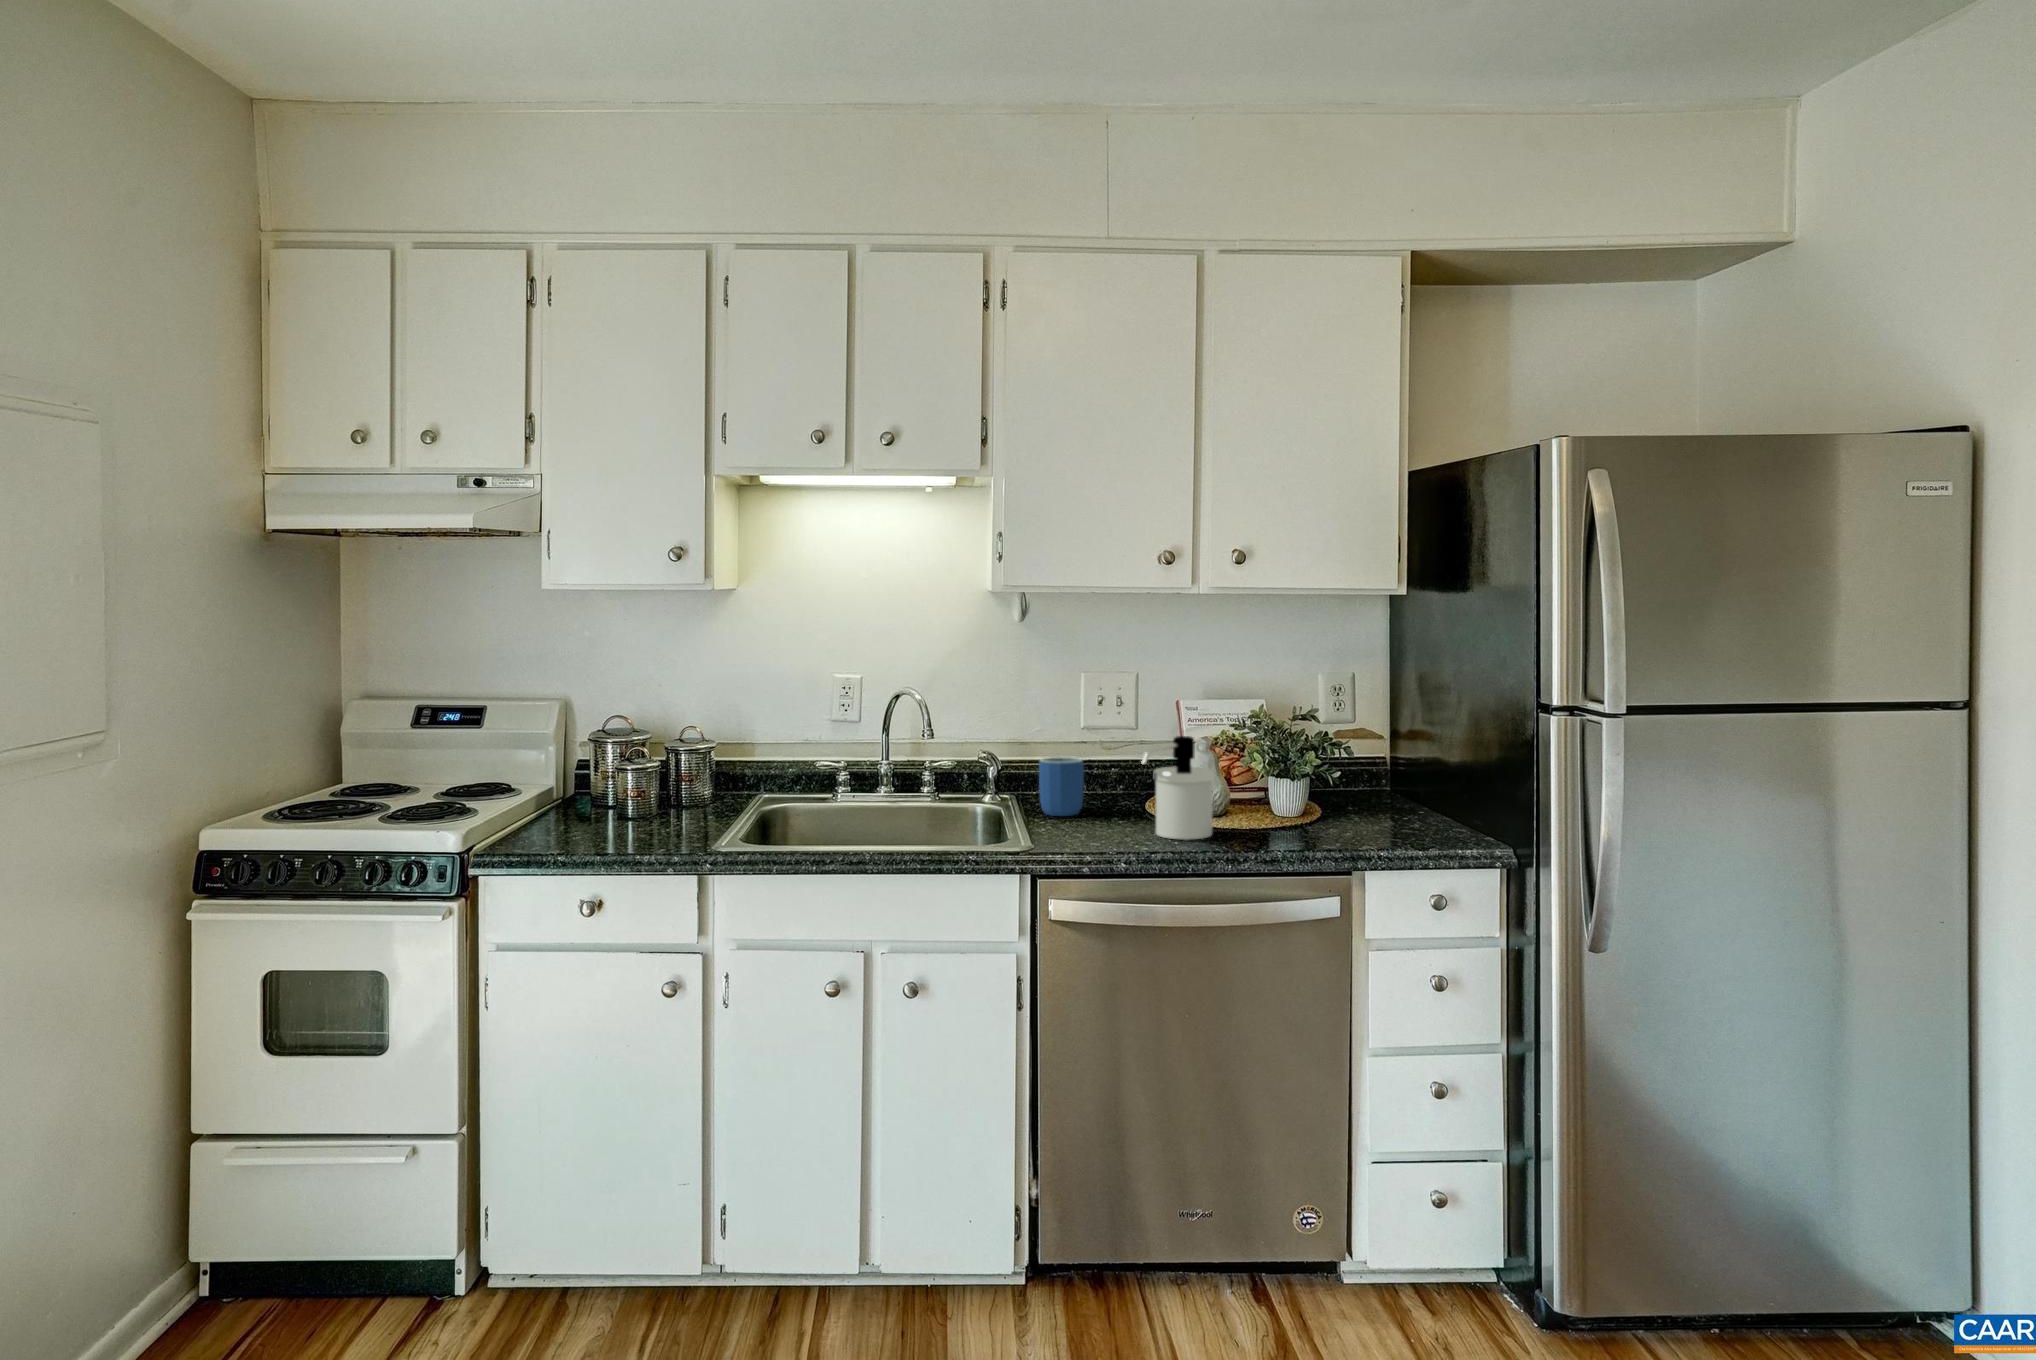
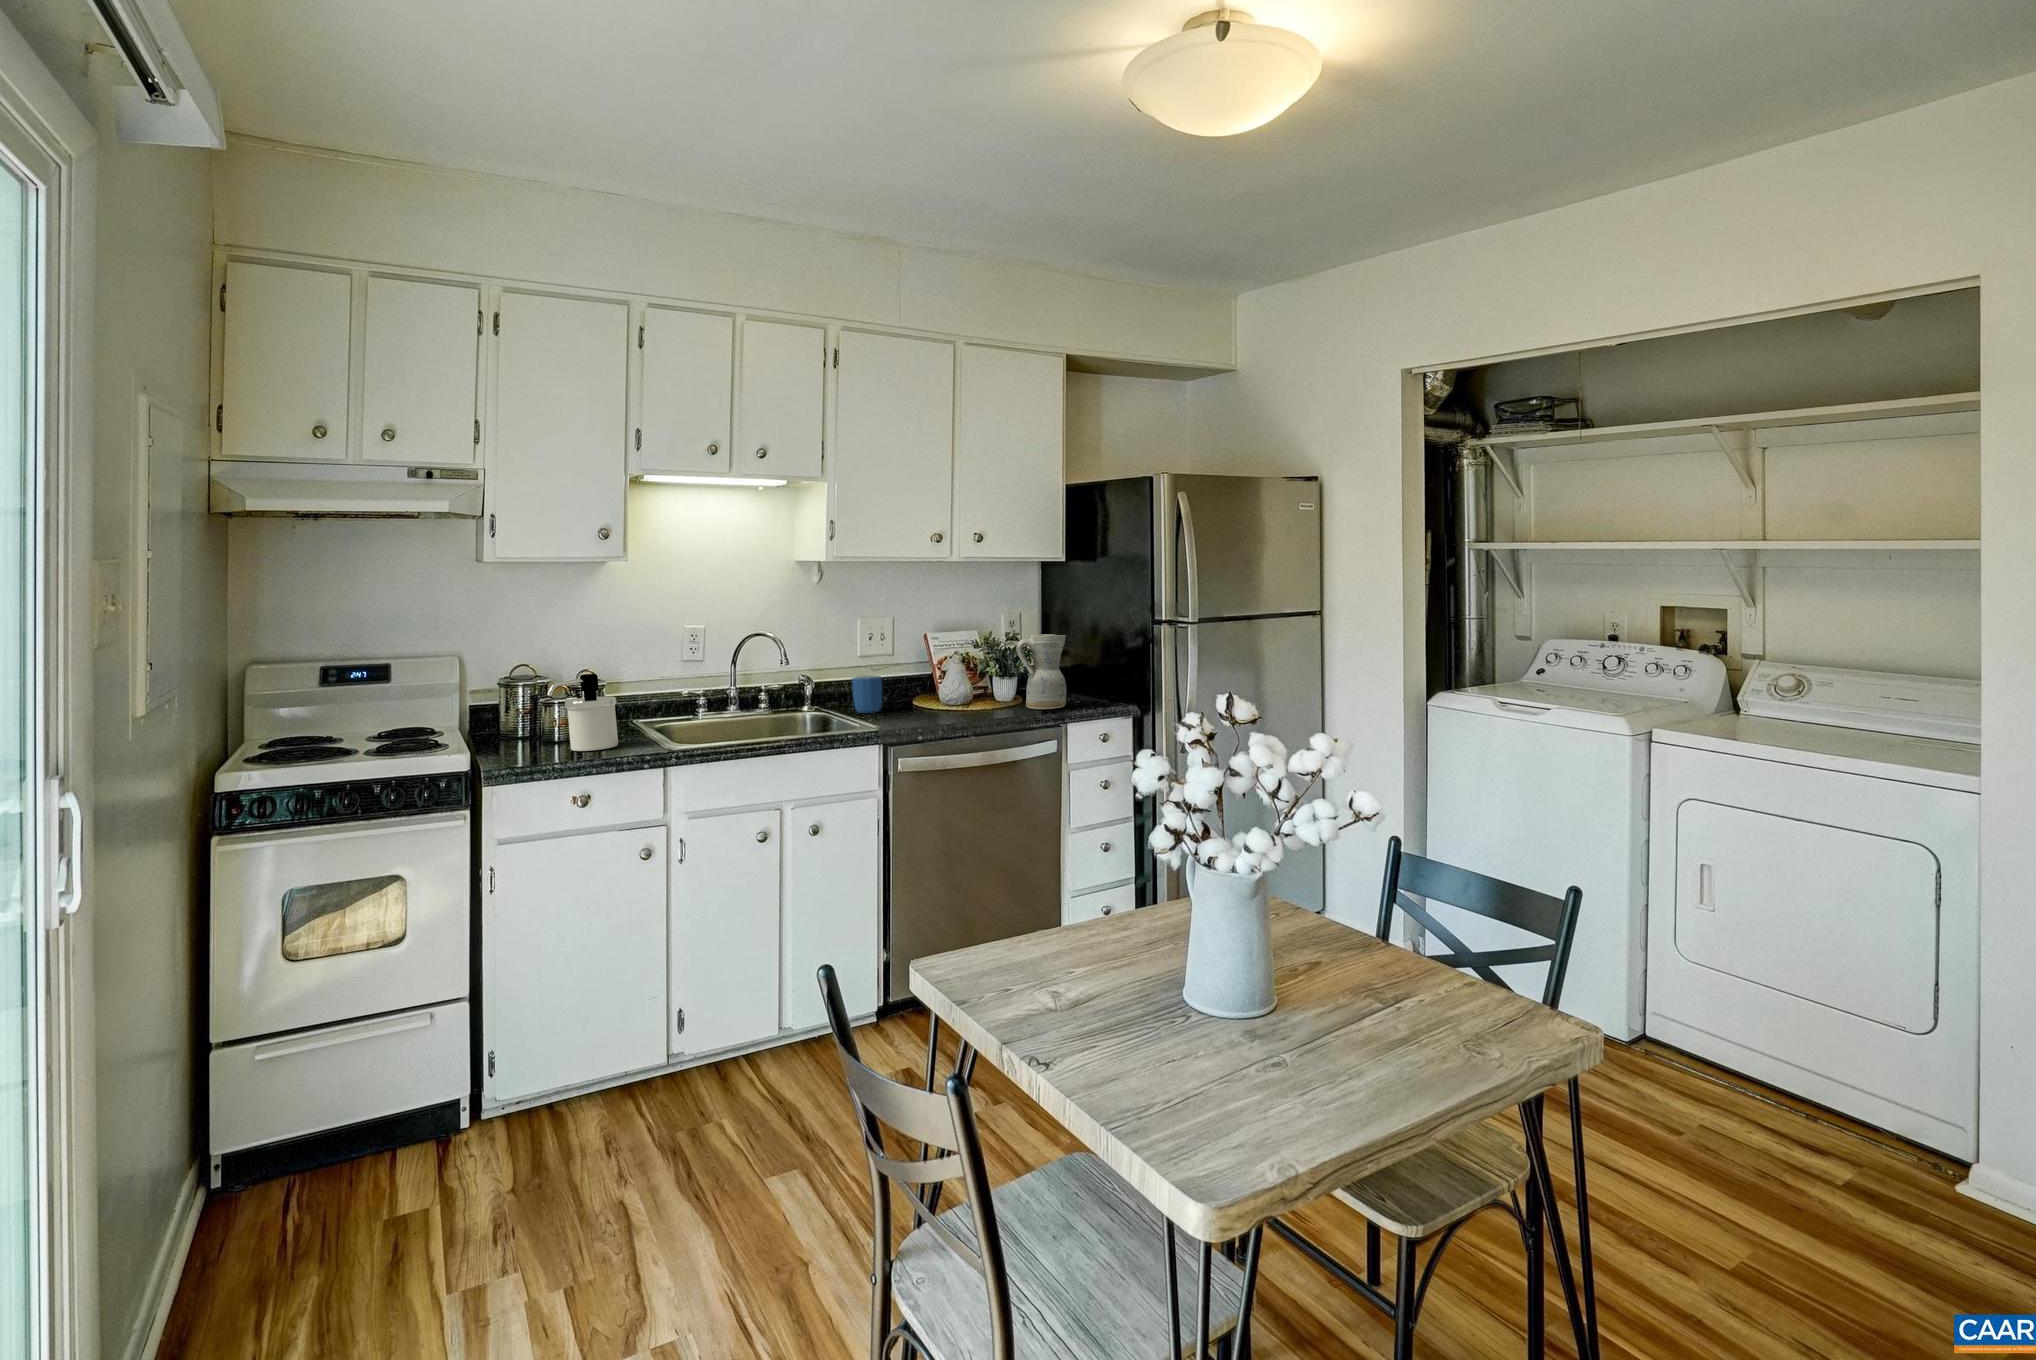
ceramic pitcher: none [1288,712,1377,841] -> present [1016,634,1066,709]
soap dispenser: present [1142,736,1214,840] -> present [547,674,618,751]

